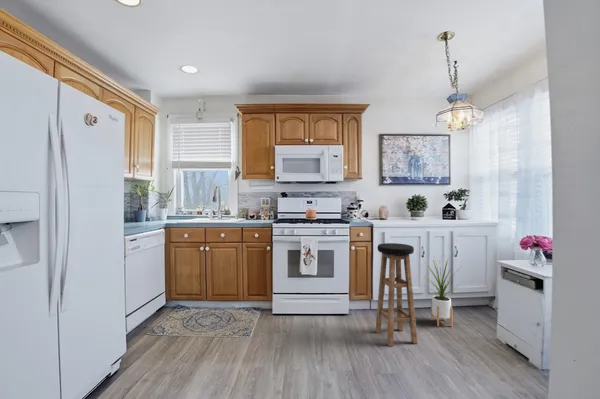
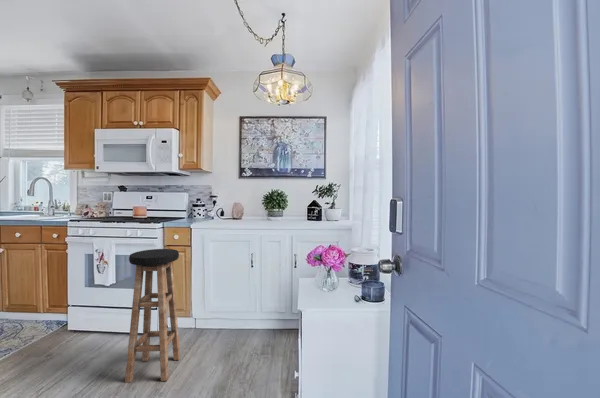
house plant: present [430,262,454,327] -> none [219,266,267,359]

